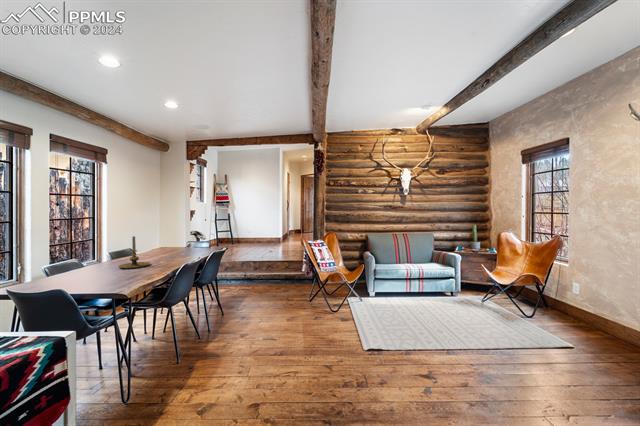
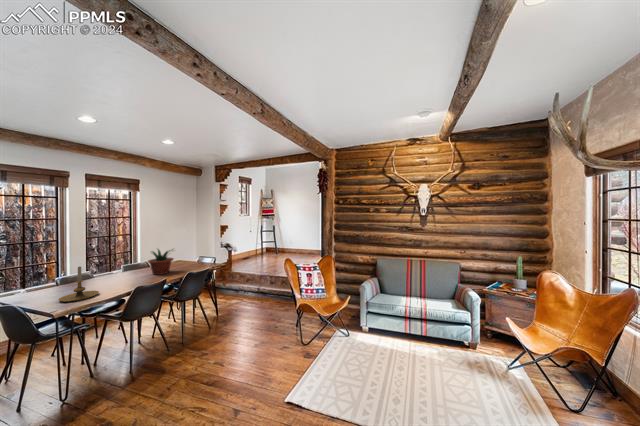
potted plant: none [156,227,186,254] -> present [148,249,173,275]

